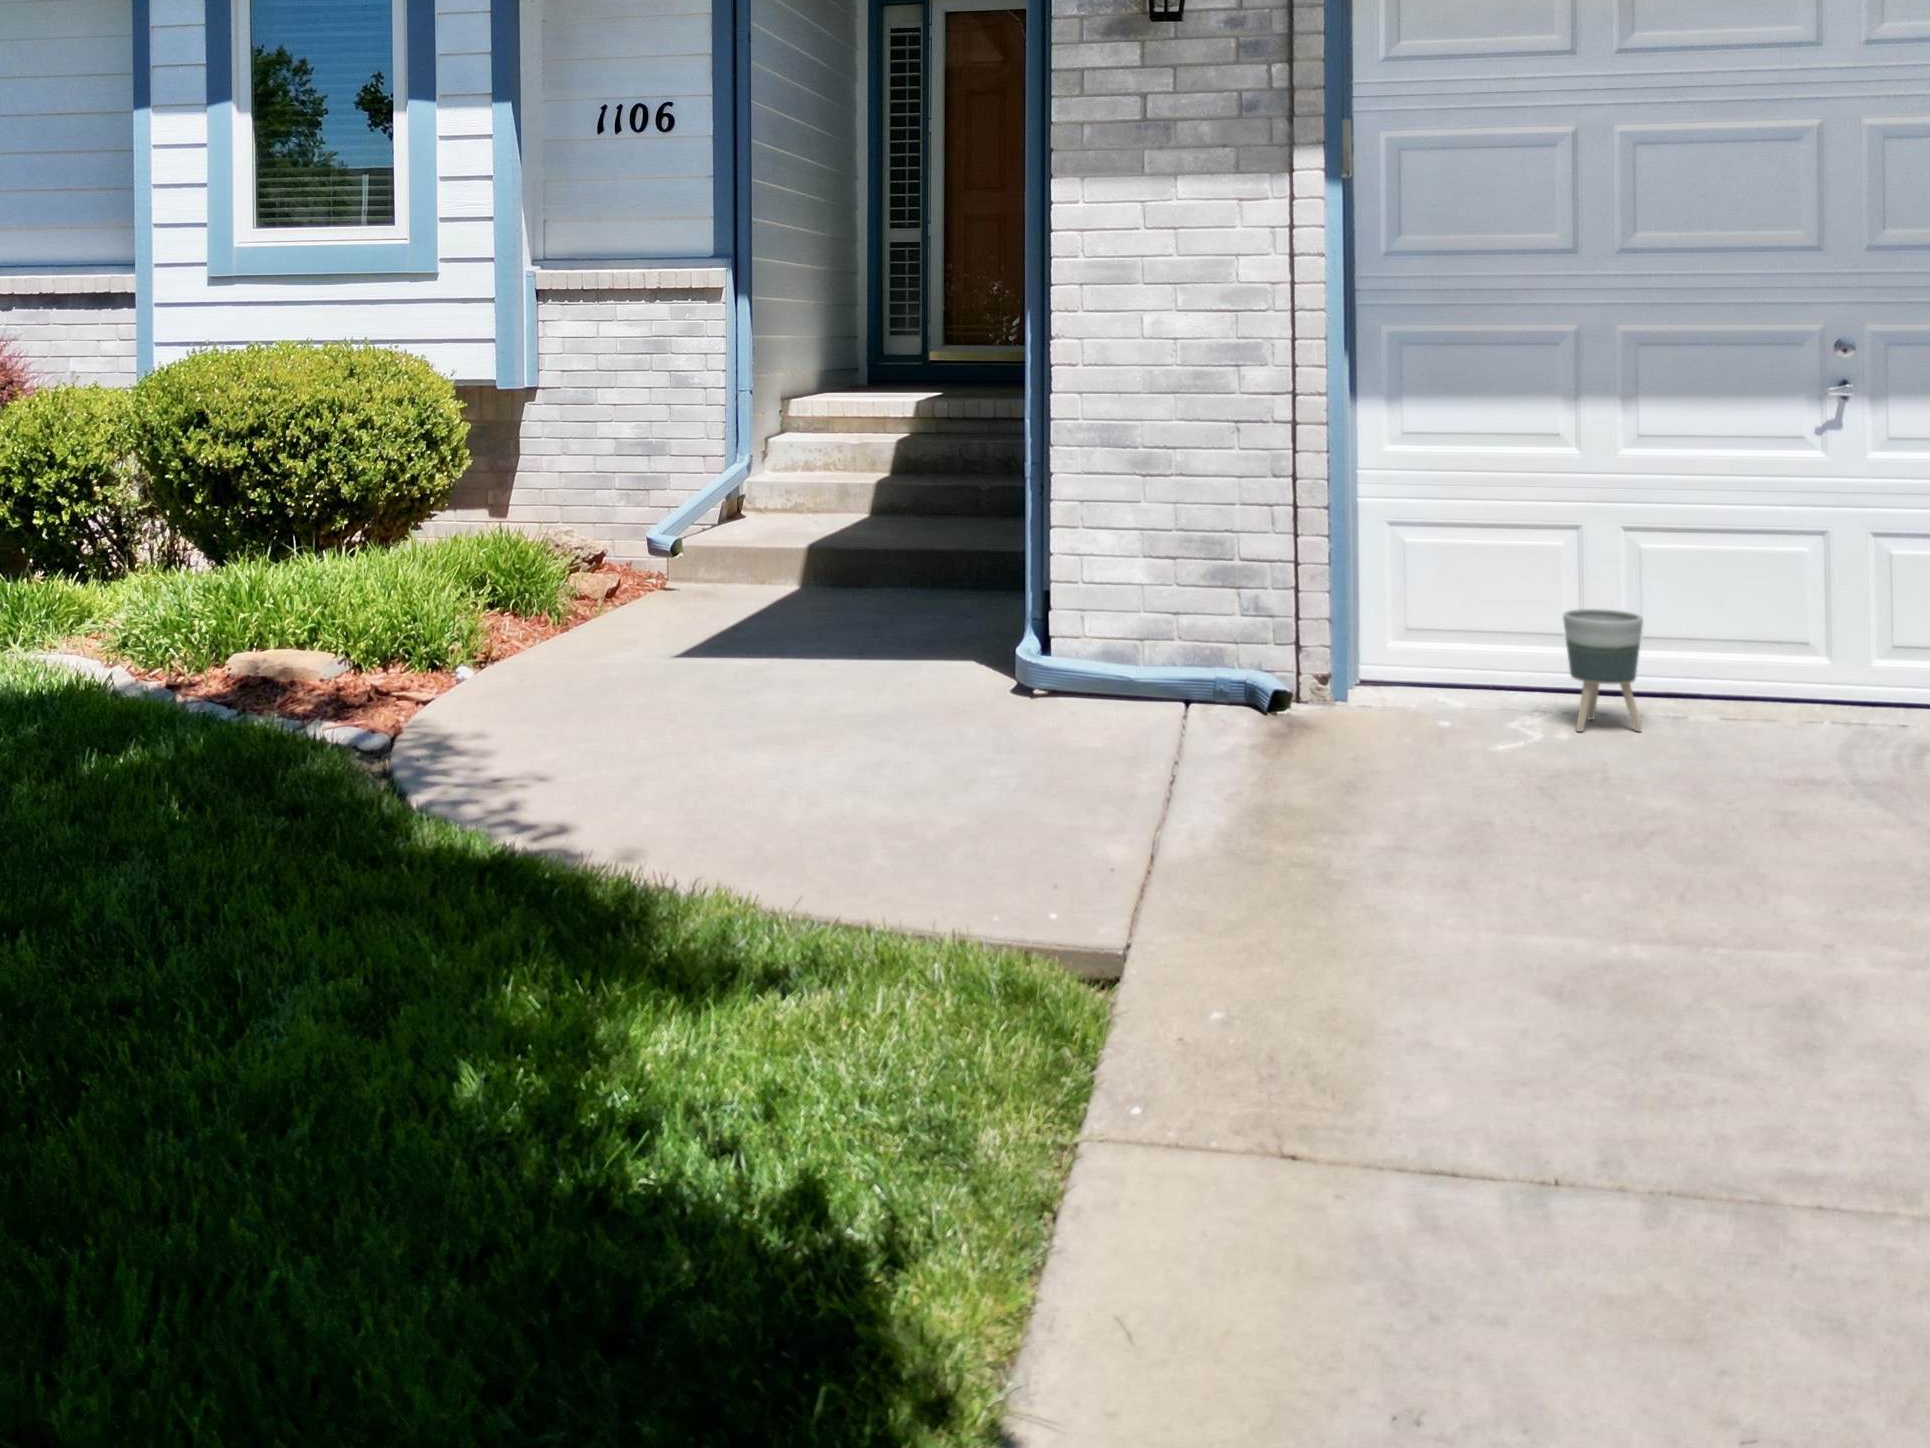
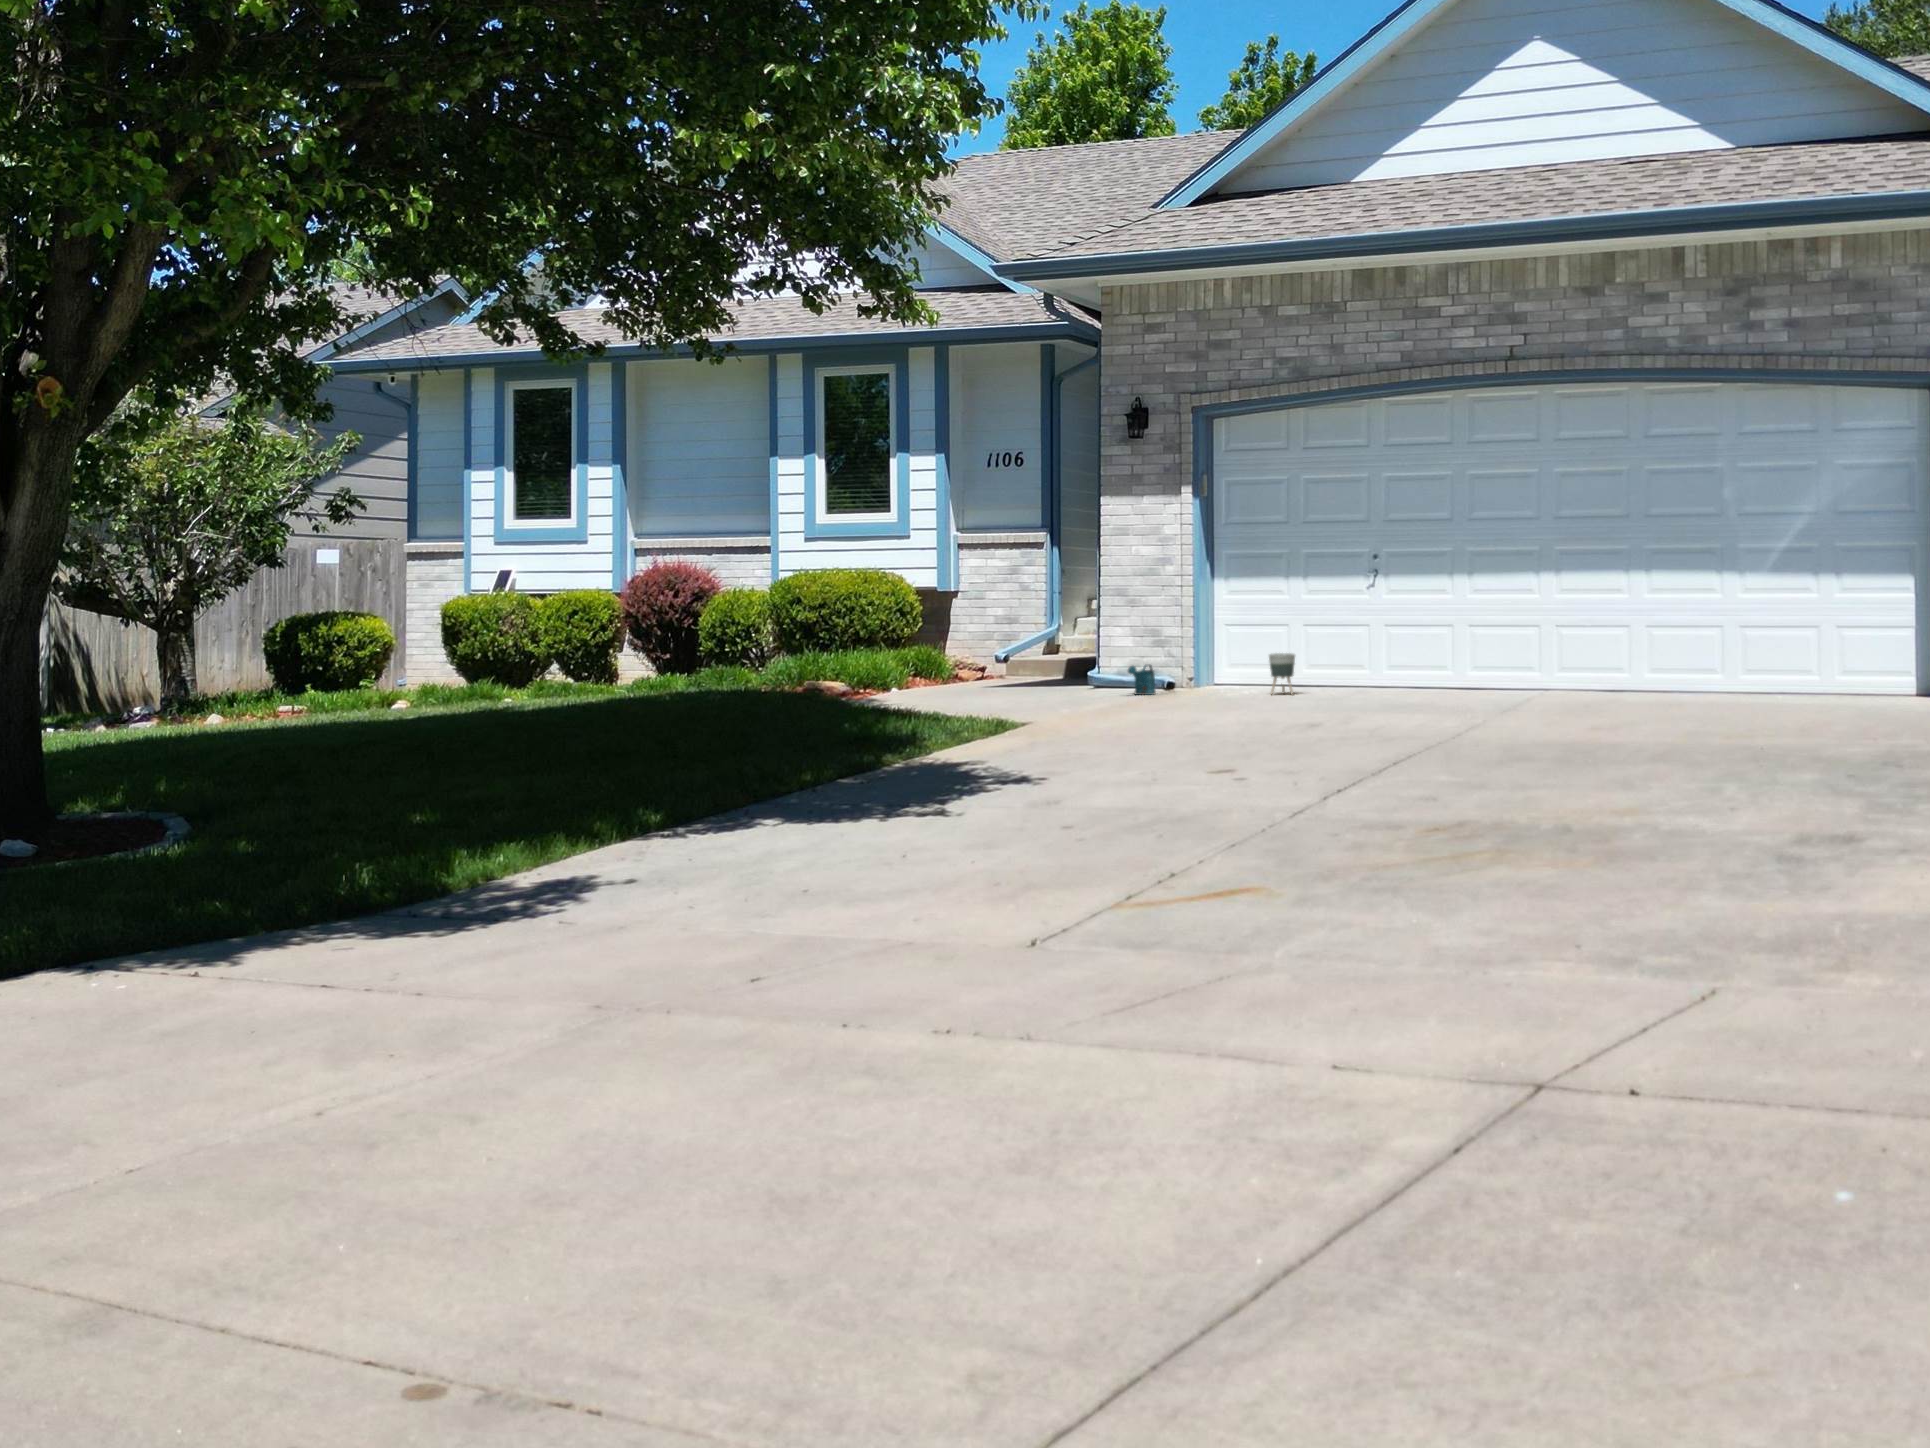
watering can: none [1172,635,1232,728] -> present [1128,665,1156,695]

